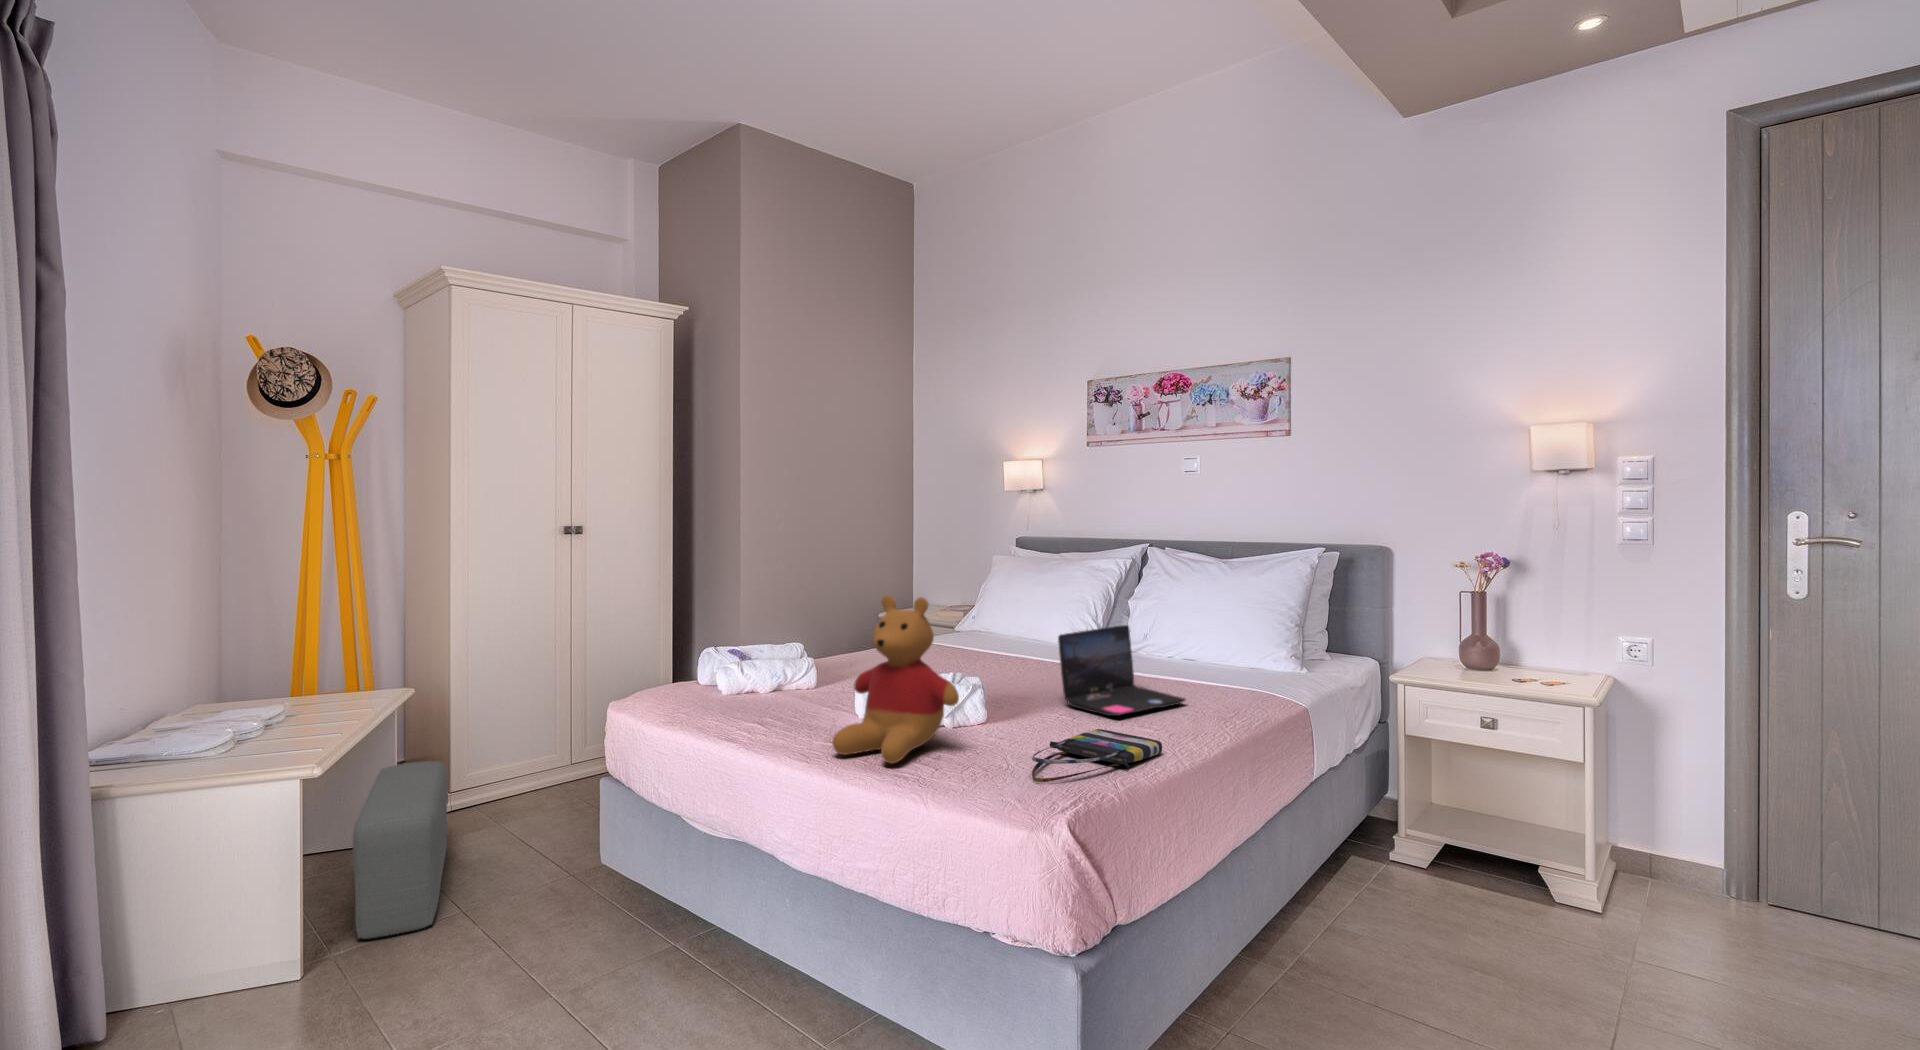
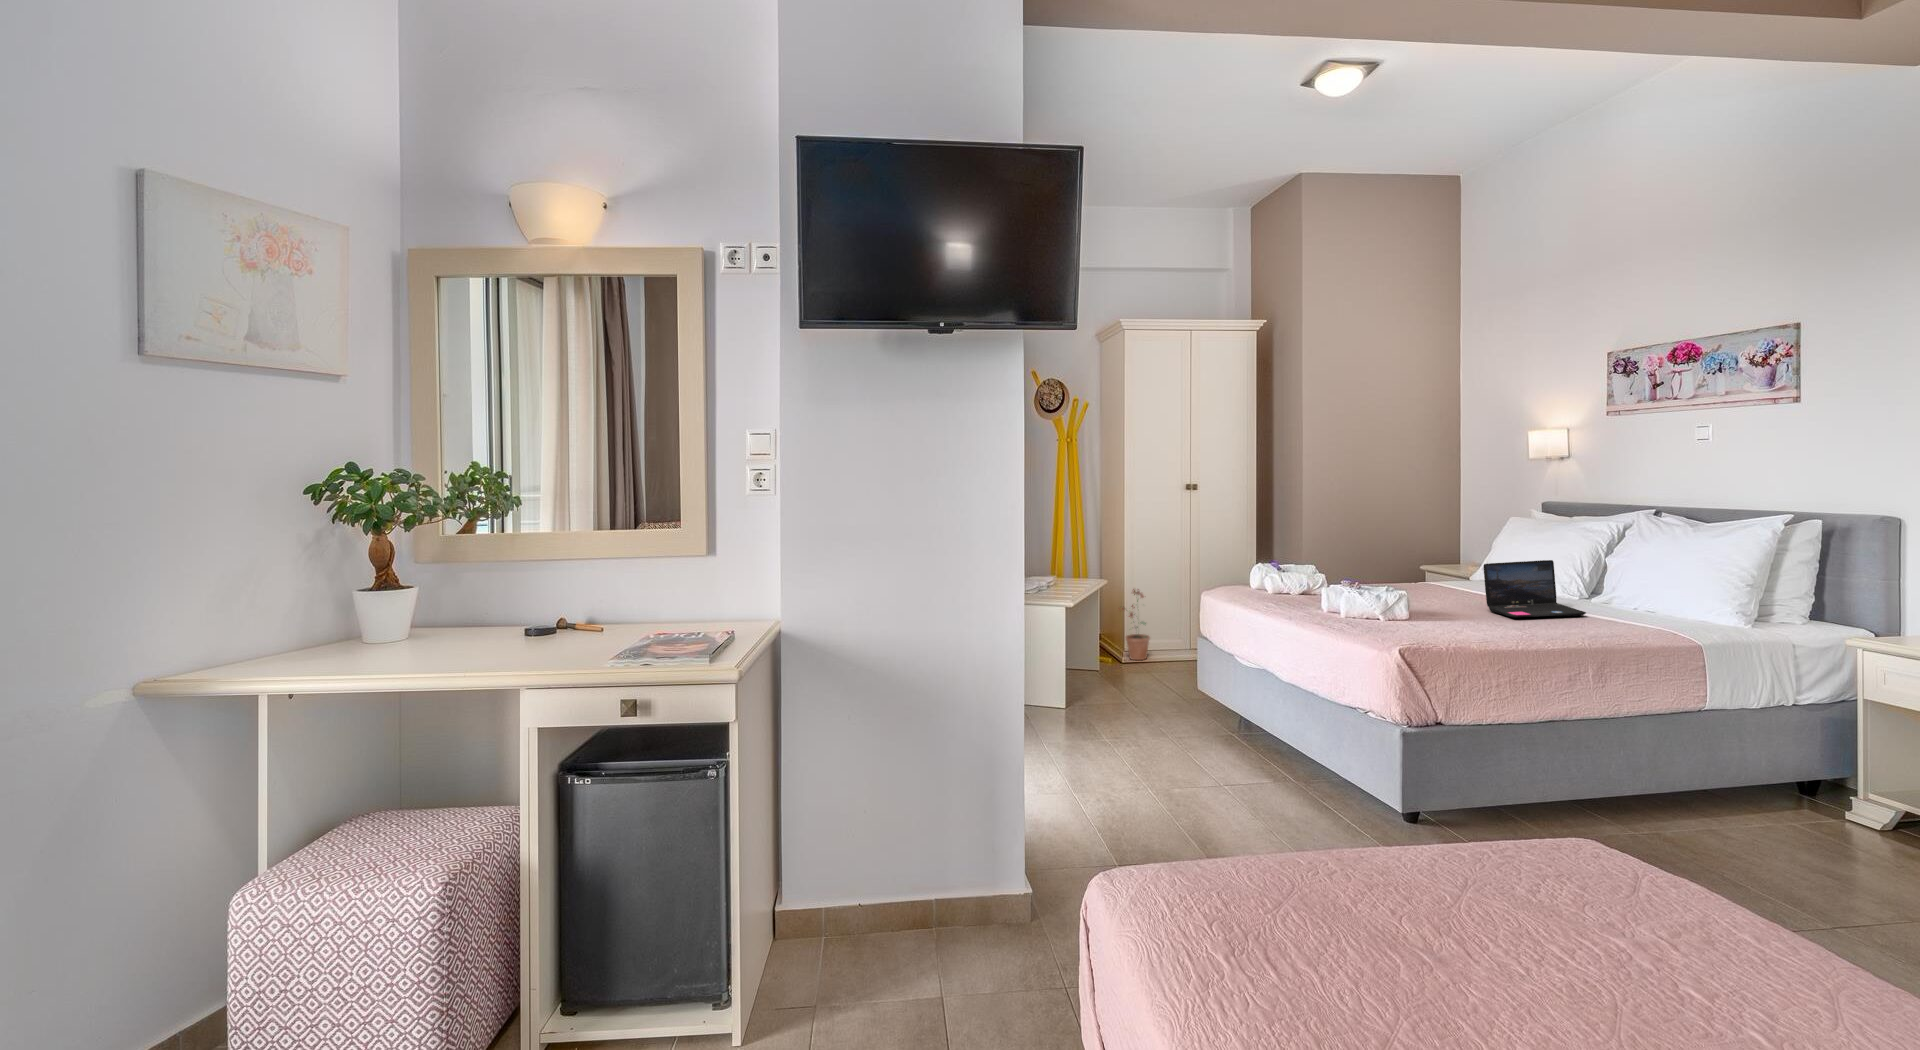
stuffed bear: present [832,595,959,764] -> none [1310,535,1385,625]
potted plant: none [438,694,499,820] -> present [1122,589,1150,660]
tote bag: present [1032,729,1162,782] -> none [1414,620,1517,638]
pouf: present [353,761,448,939] -> none [1085,621,1124,698]

